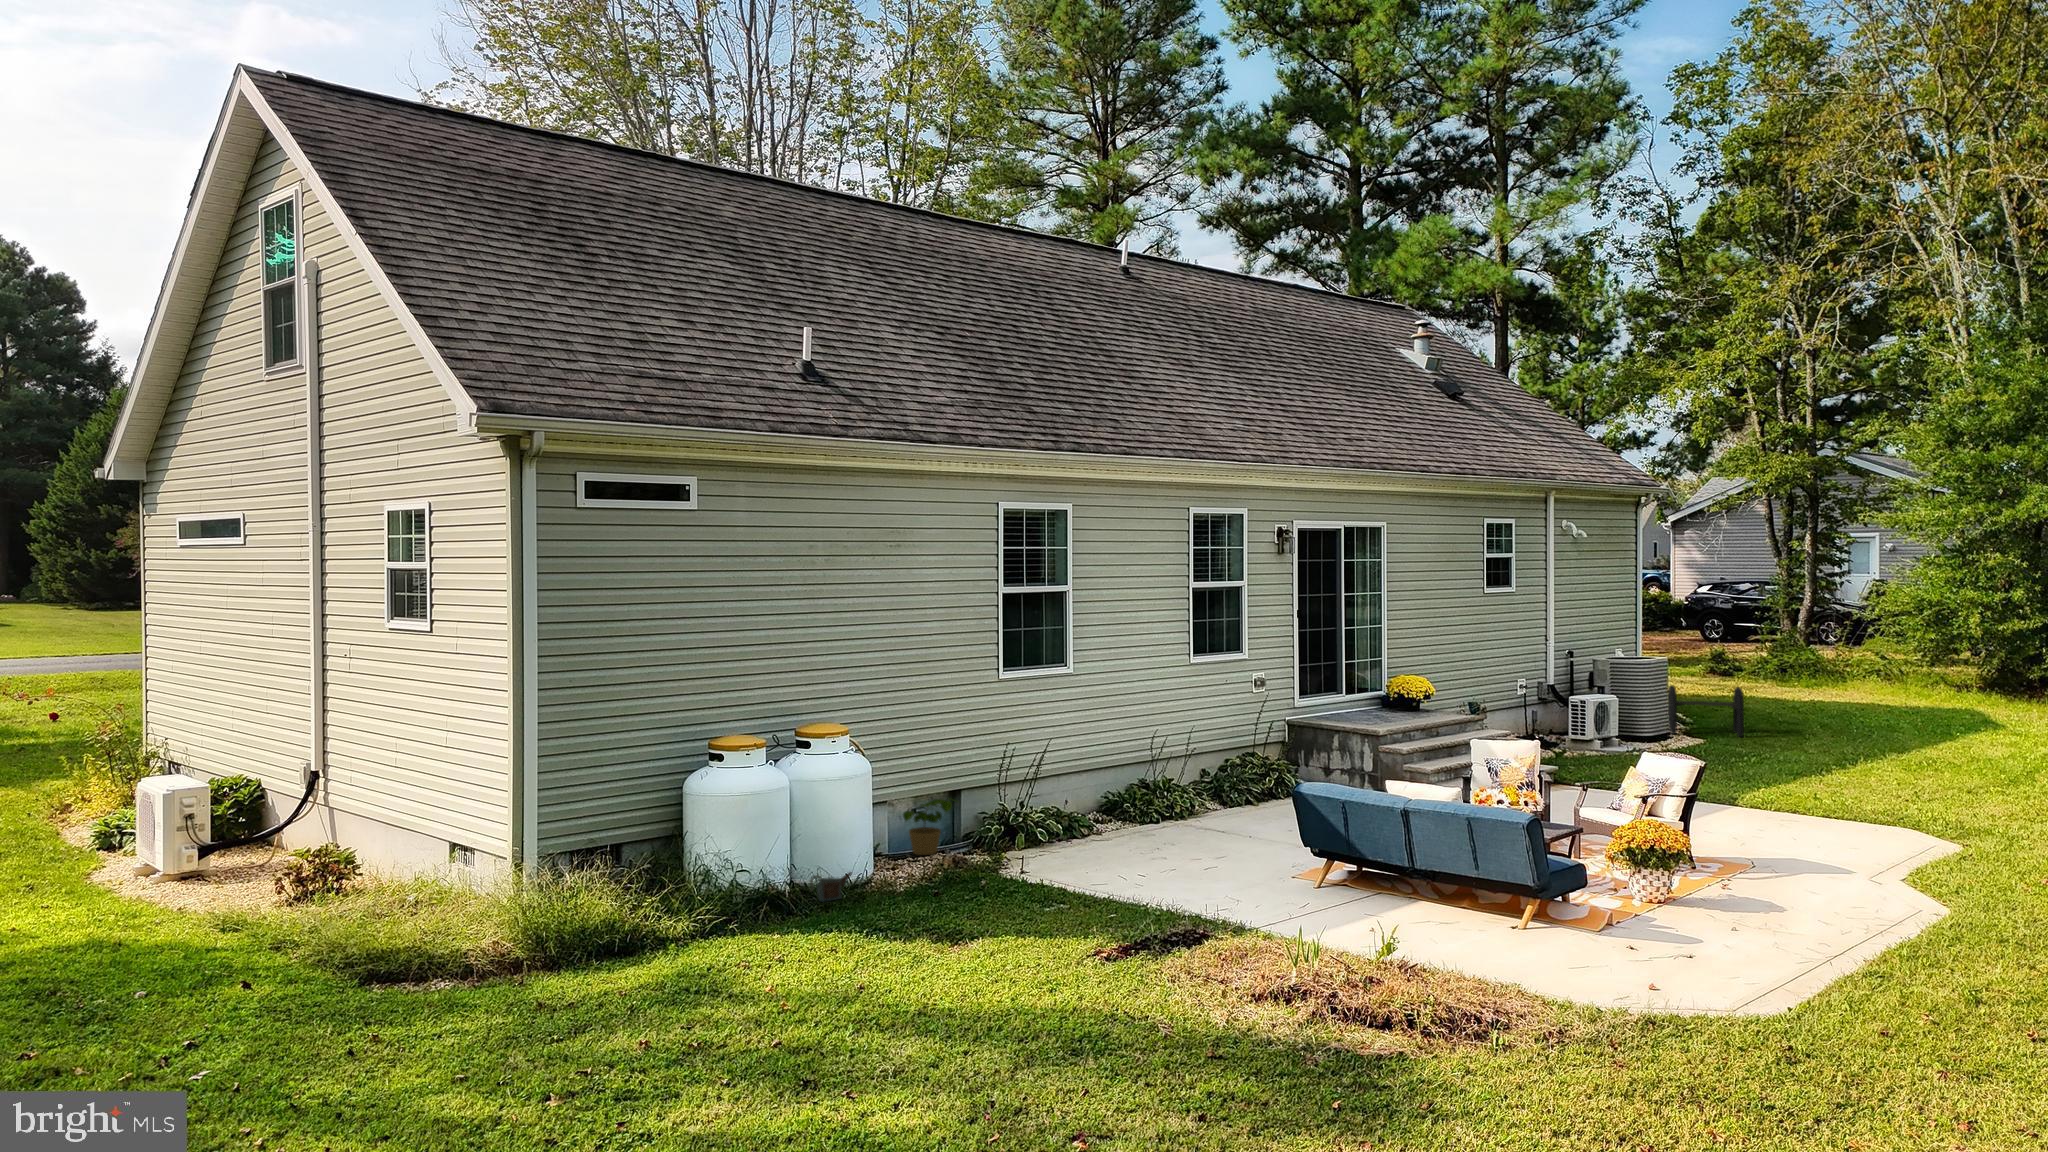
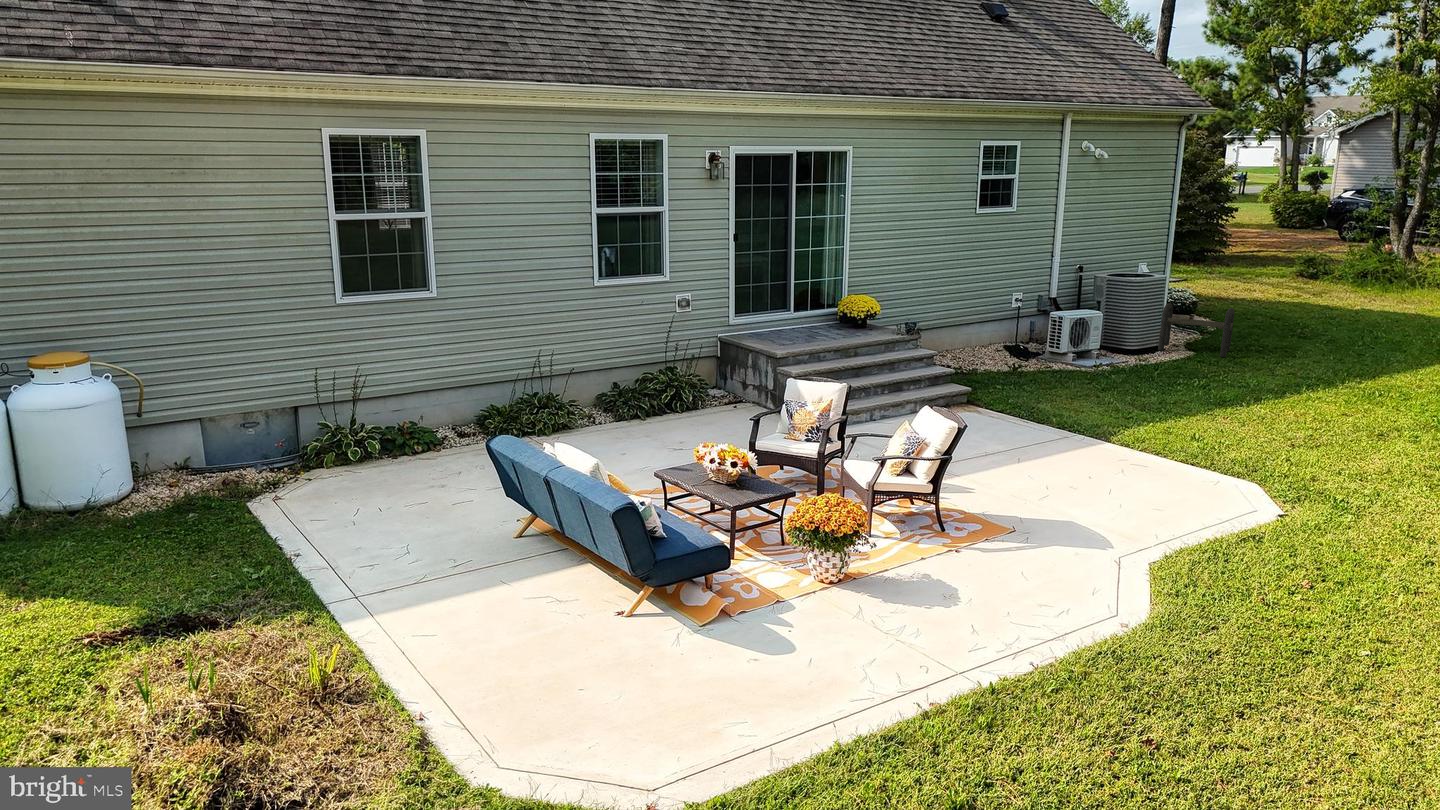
potted plant: present [903,798,952,855] -> none [218,420,269,468]
watering can: present [810,872,852,902] -> none [43,495,94,523]

